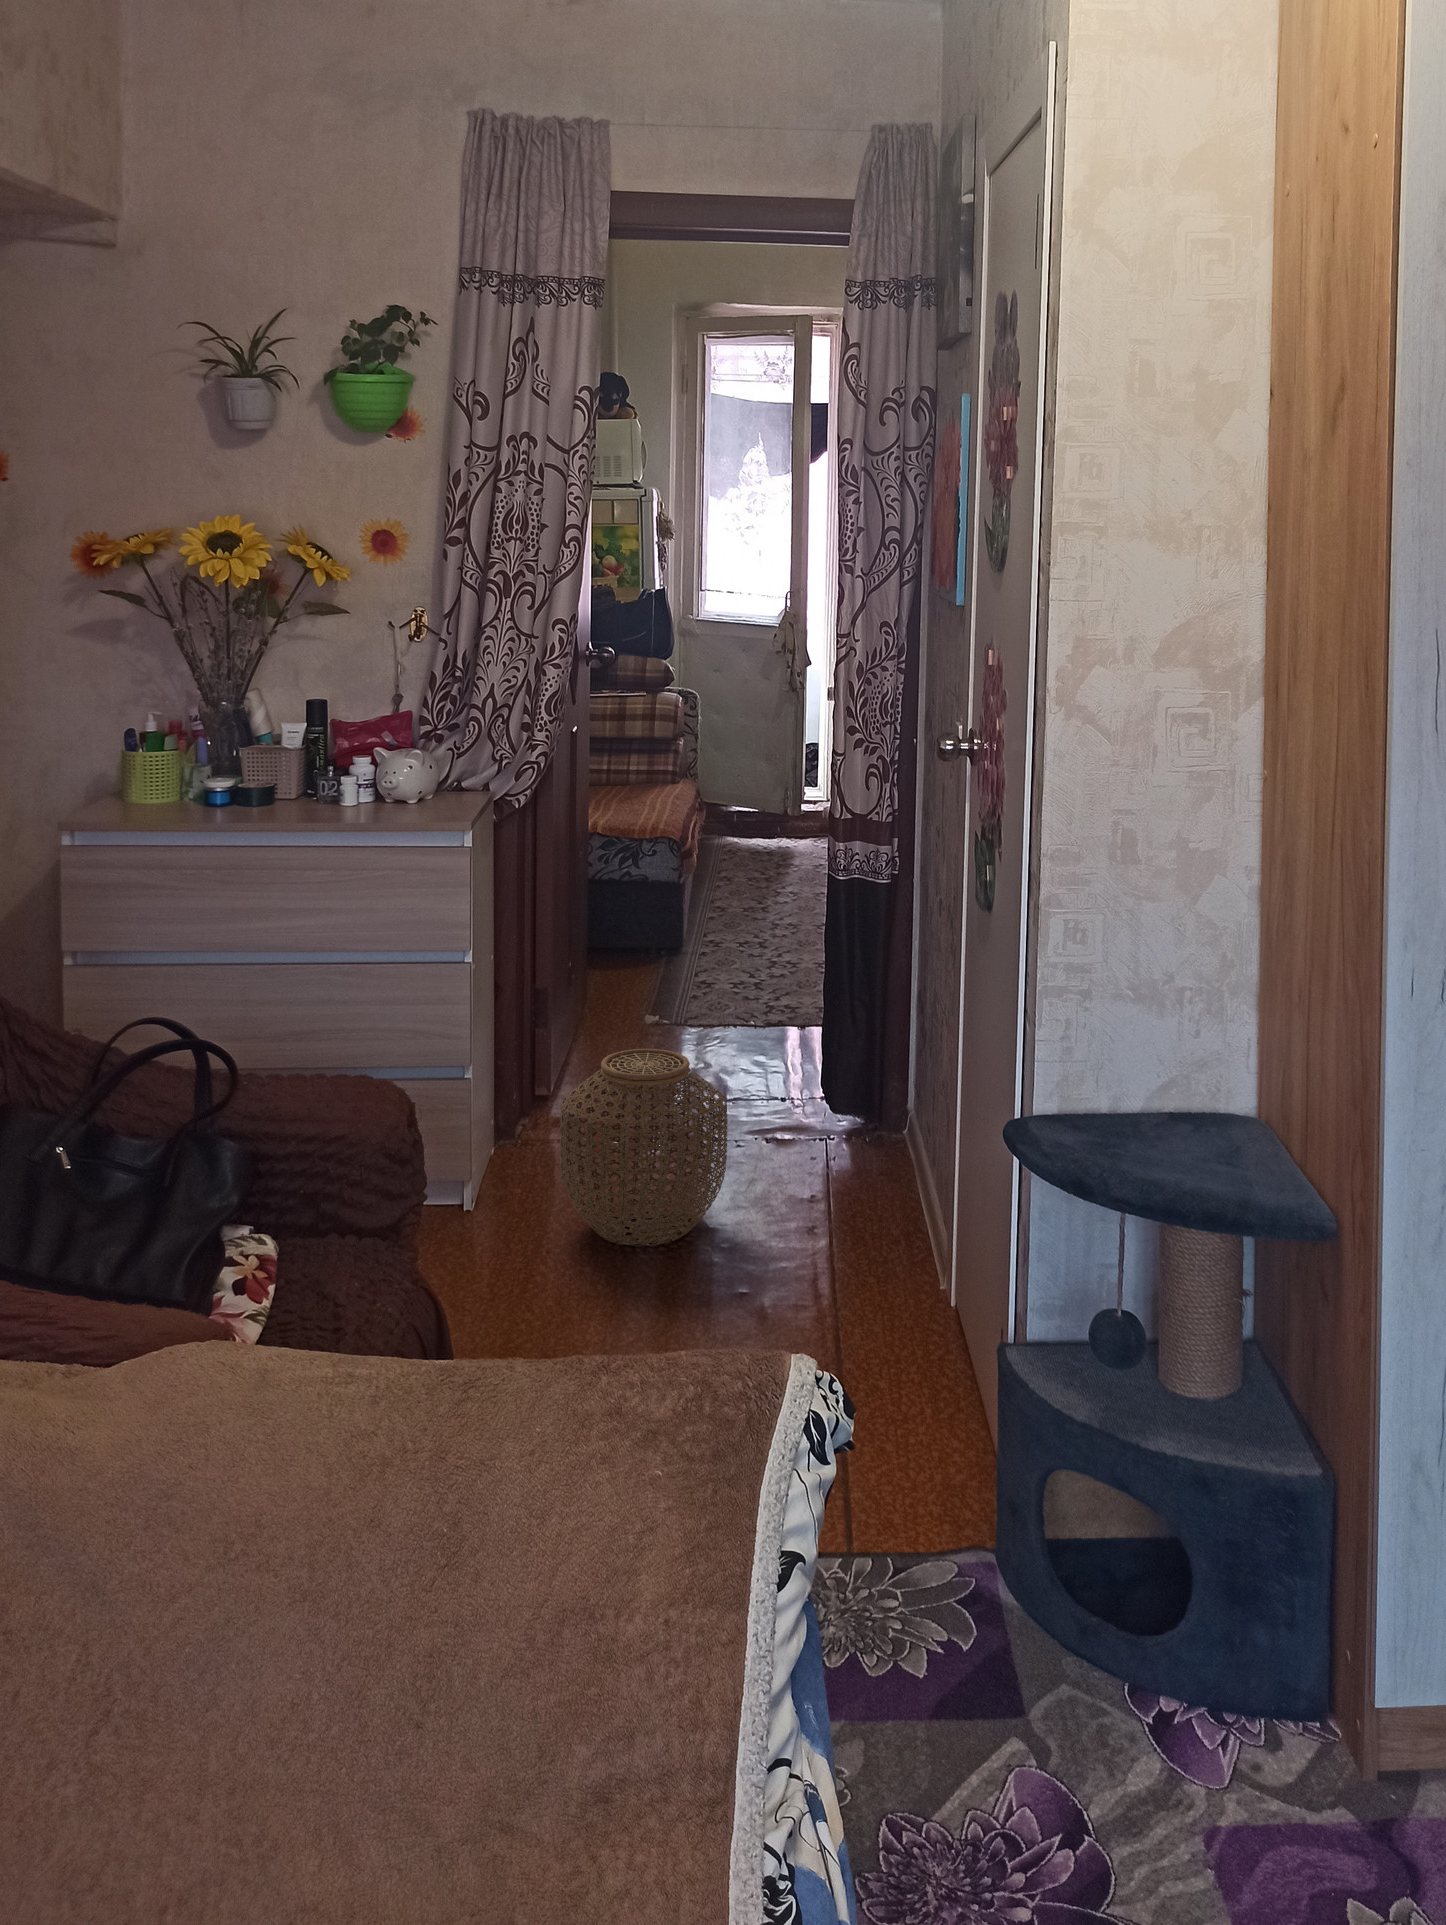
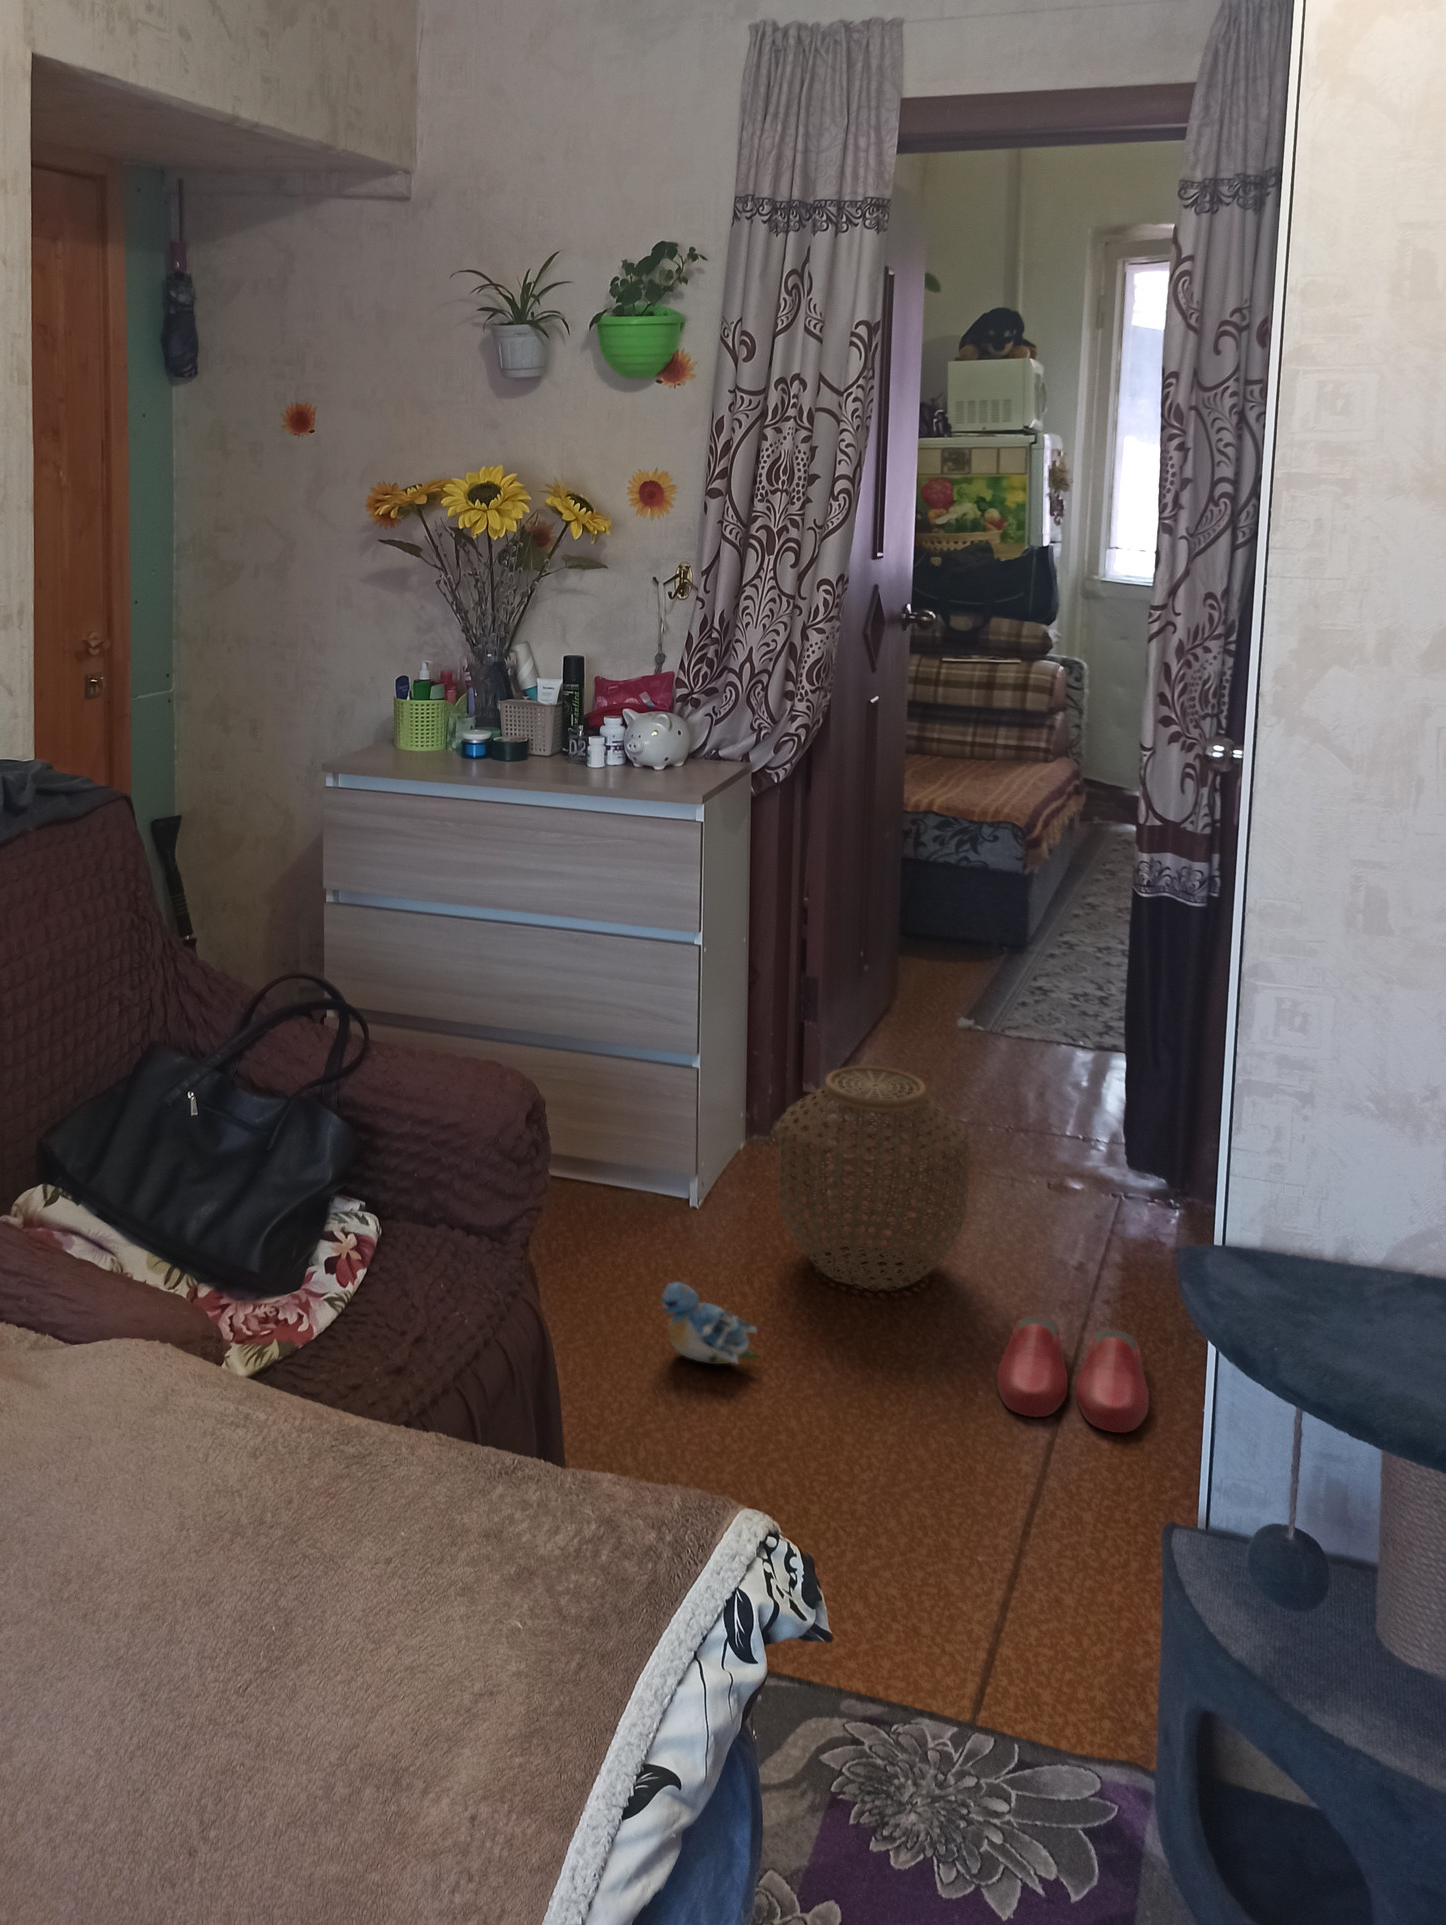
slippers: none [778,1238,901,1318] -> present [997,1316,1149,1433]
plush toy: none [485,1263,583,1332] -> present [660,1282,759,1364]

